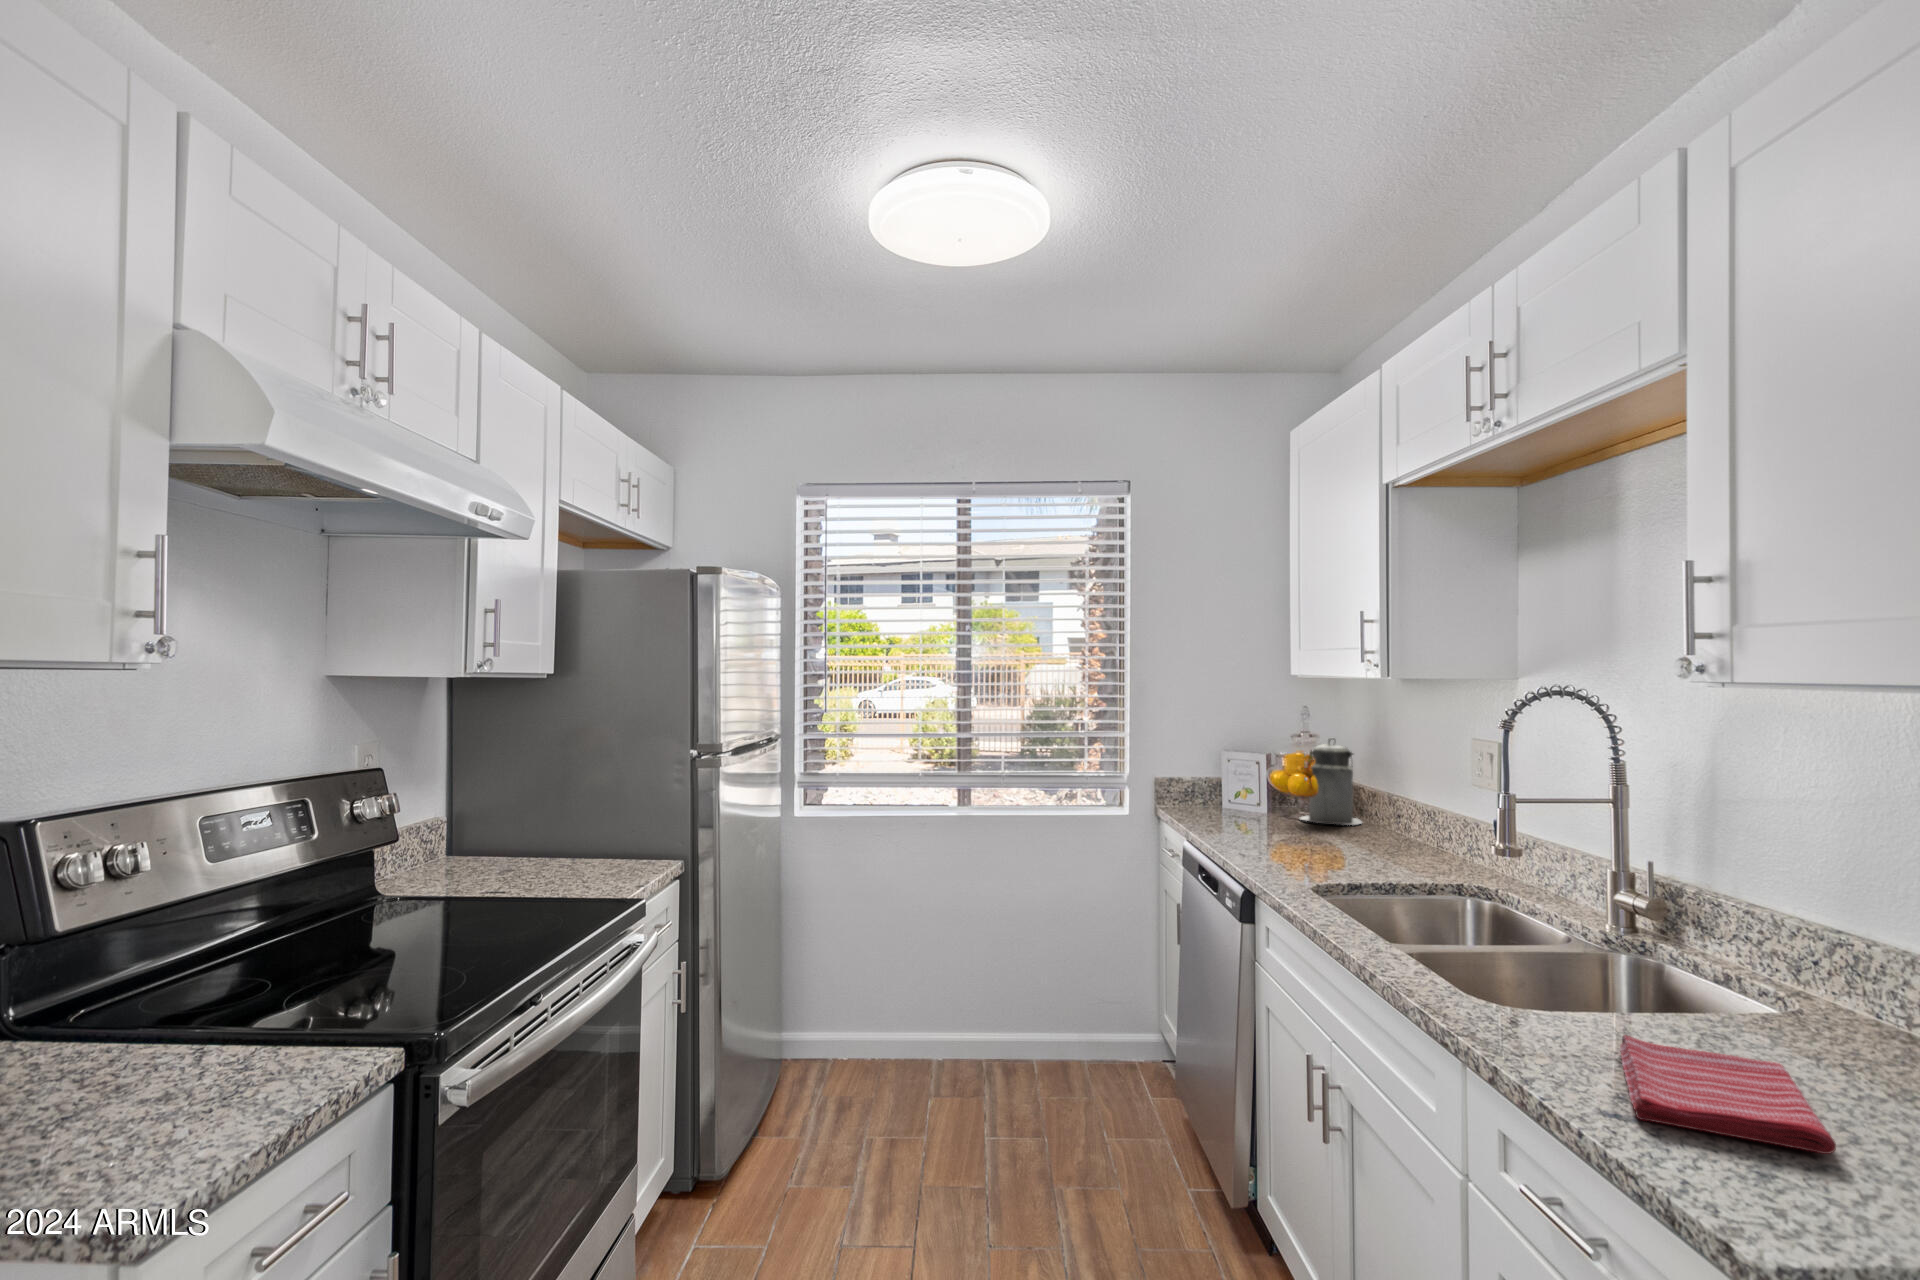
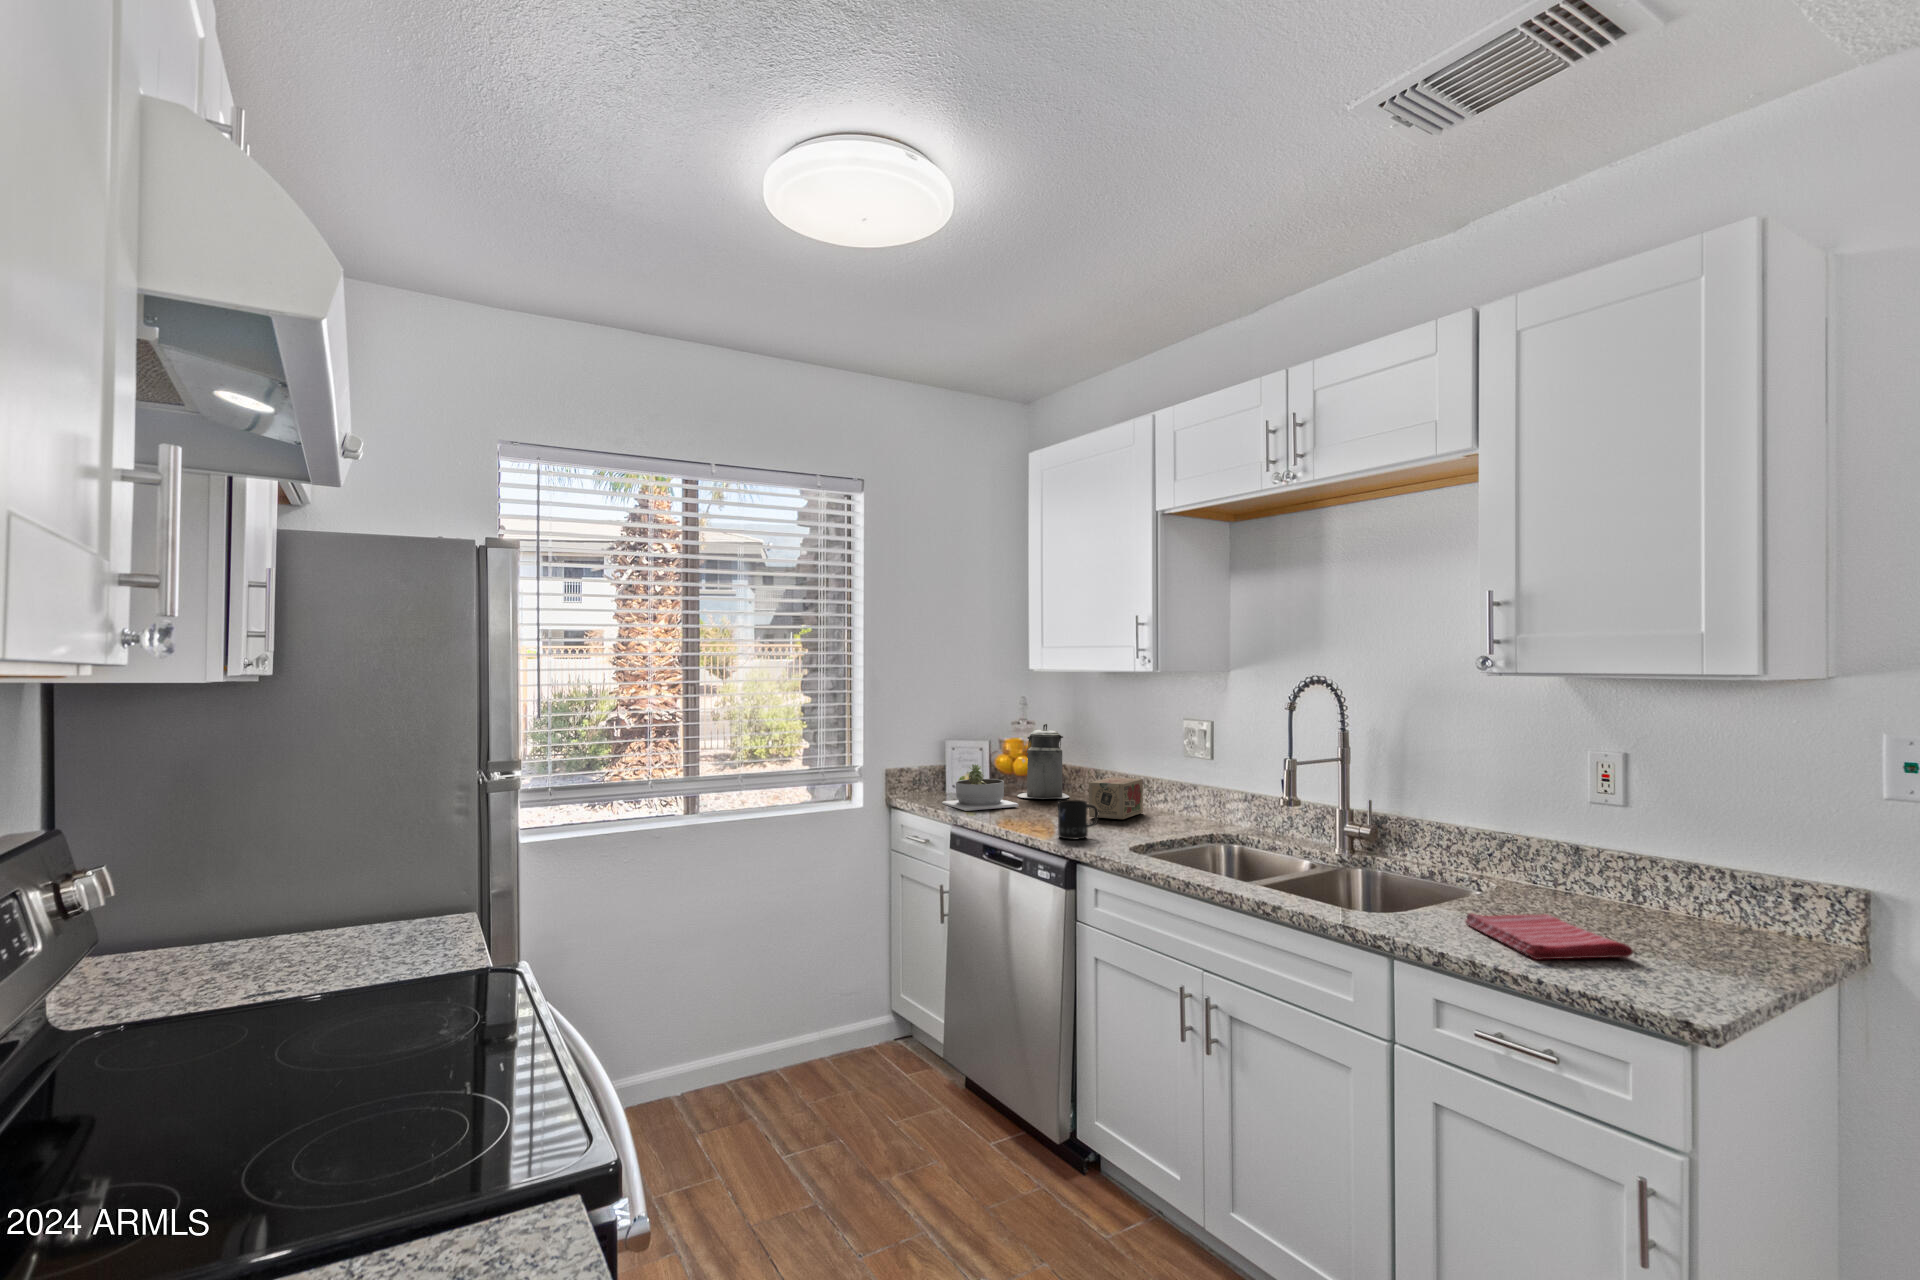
succulent planter: none [1202,778,1278,829] -> present [942,764,1018,811]
tea box: none [1338,805,1420,855] -> present [1089,778,1143,819]
mug: none [1258,824,1309,870] -> present [1058,800,1099,840]

